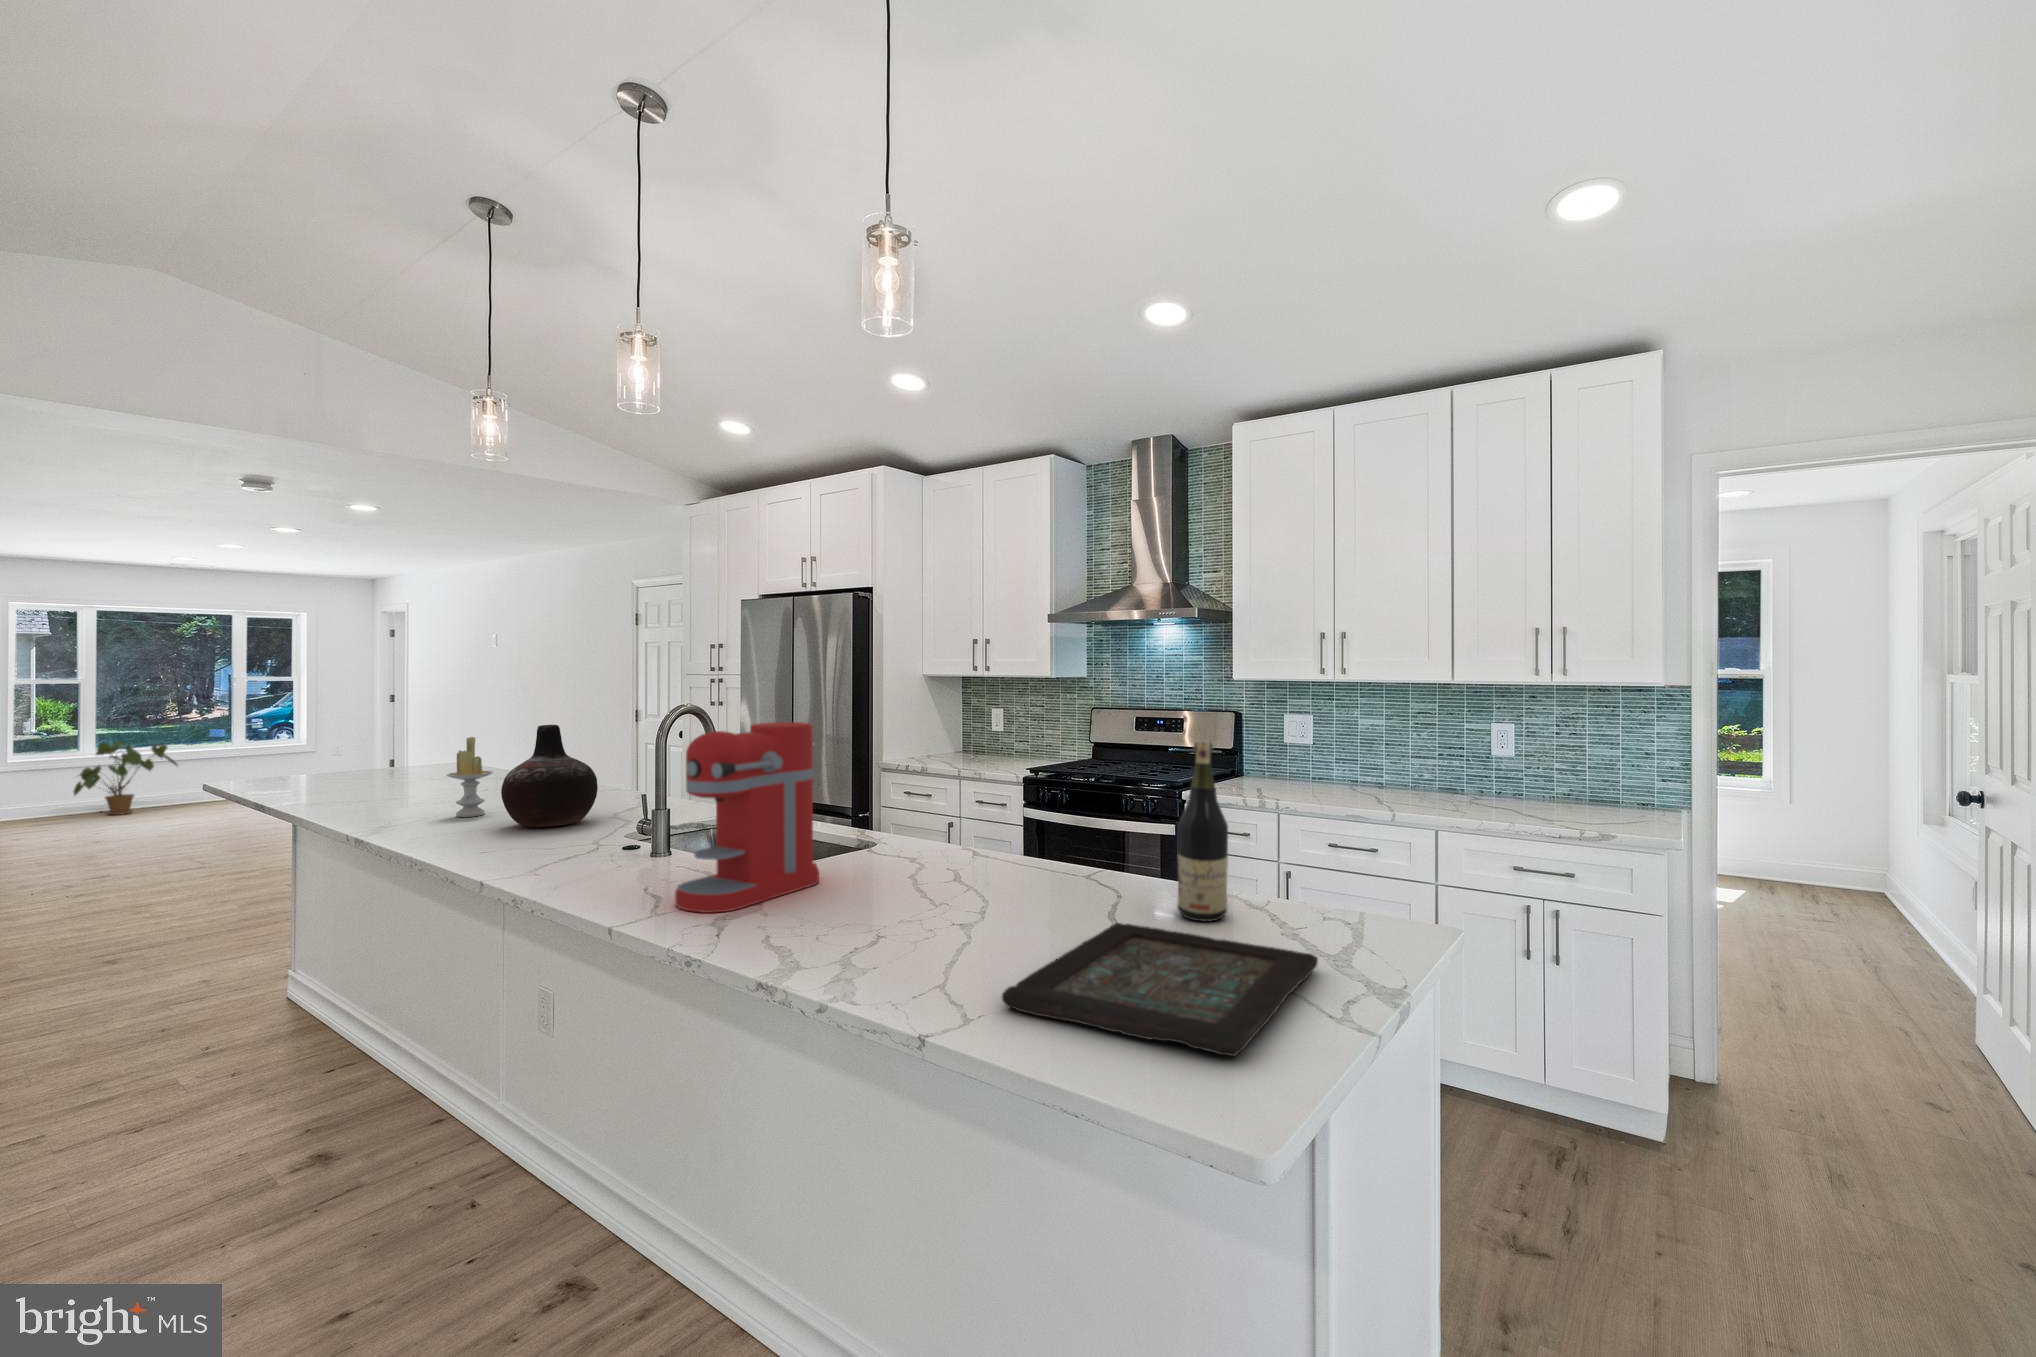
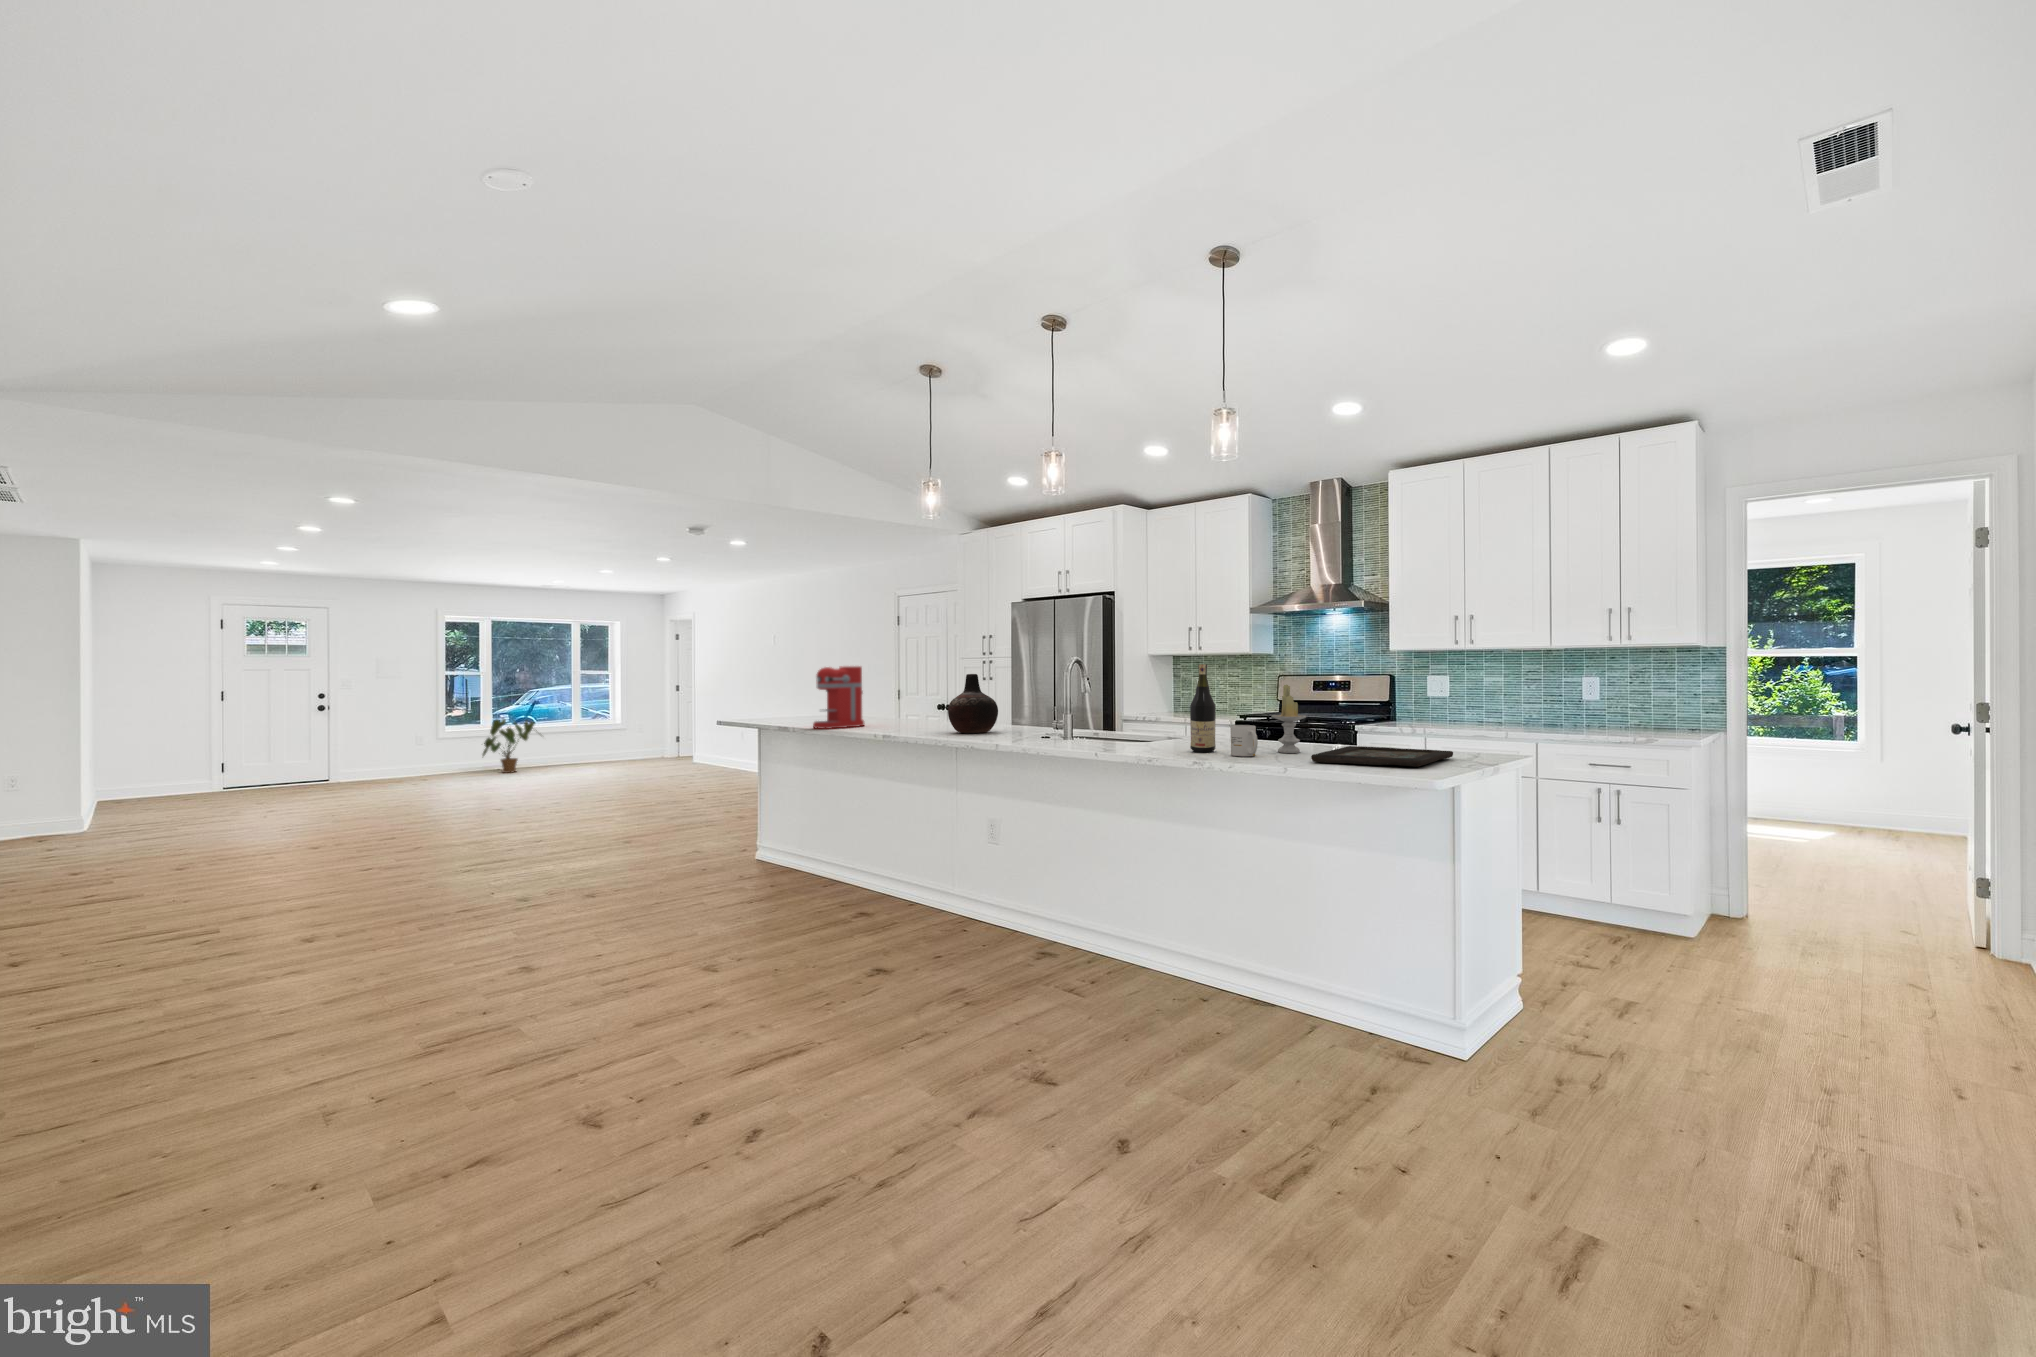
coffee maker: present [675,722,819,913] -> present [813,666,864,729]
candle: present [447,737,493,817] -> present [1272,685,1306,753]
wine bottle: present [1177,742,1228,922] -> present [1190,664,1216,752]
mug: none [864,884,917,962] -> present [1231,725,1258,756]

